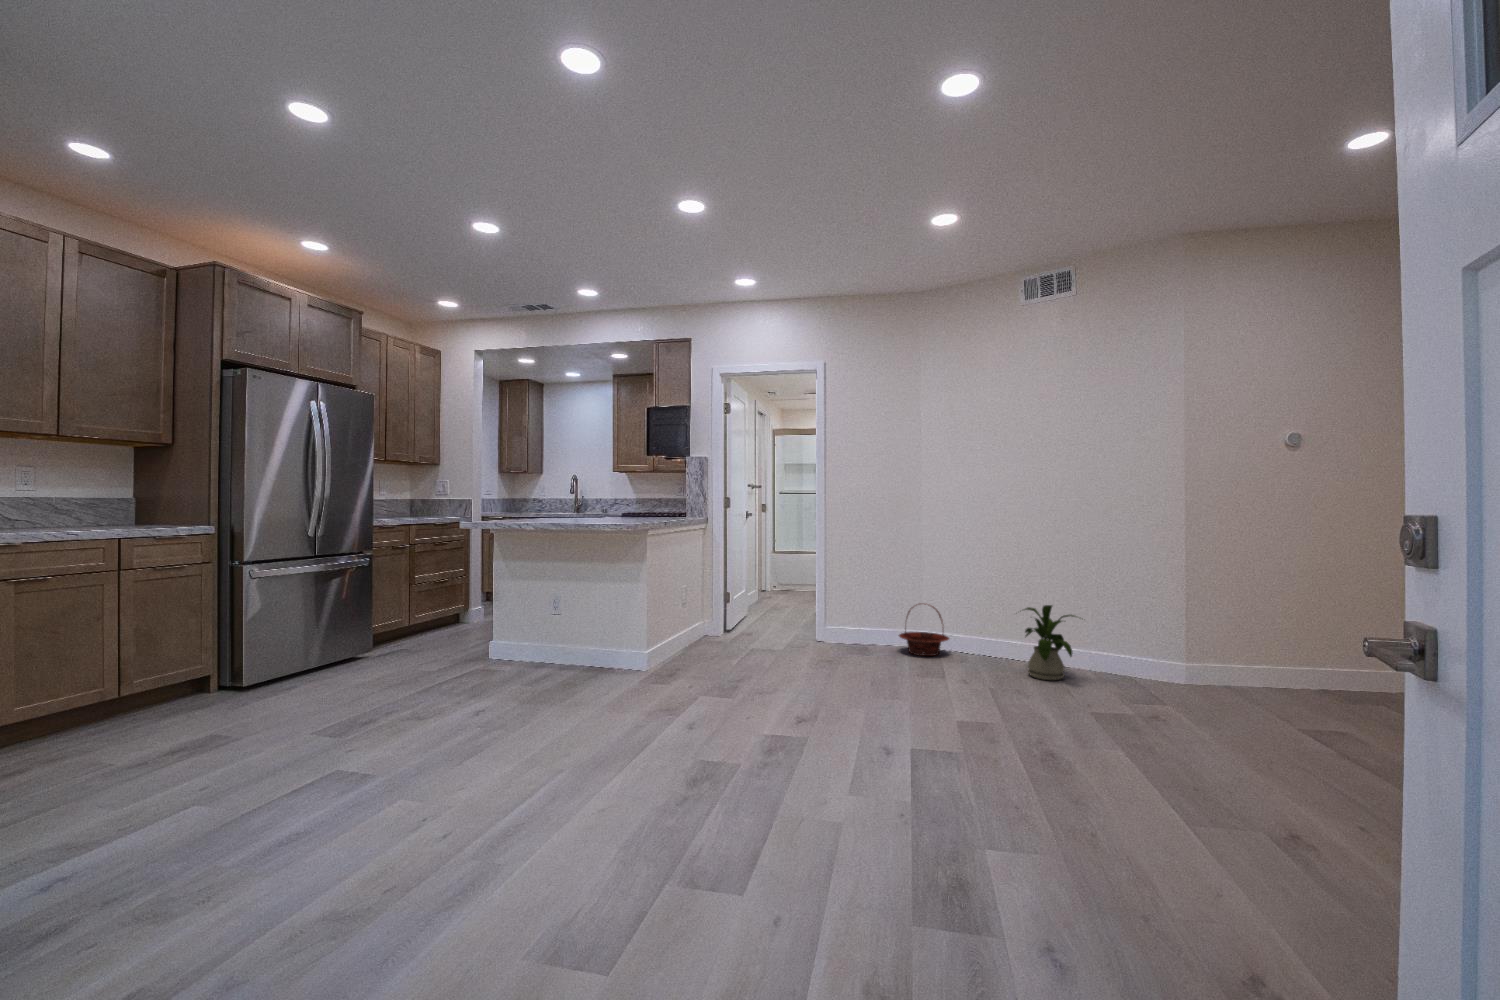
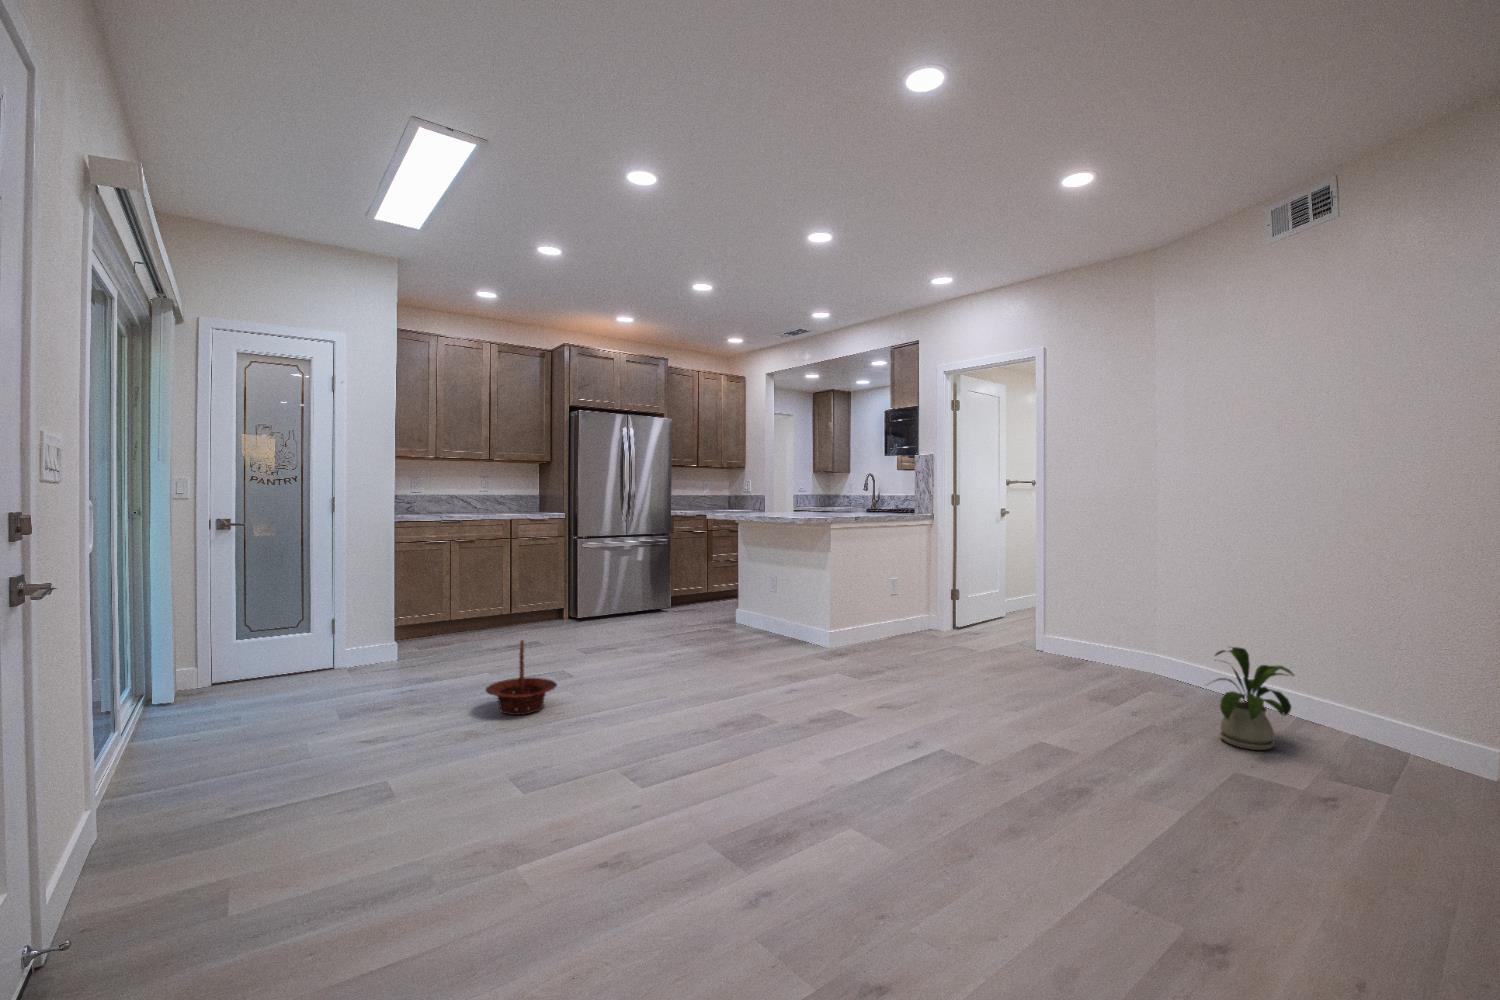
basket: present [899,604,949,656] -> present [486,640,557,715]

